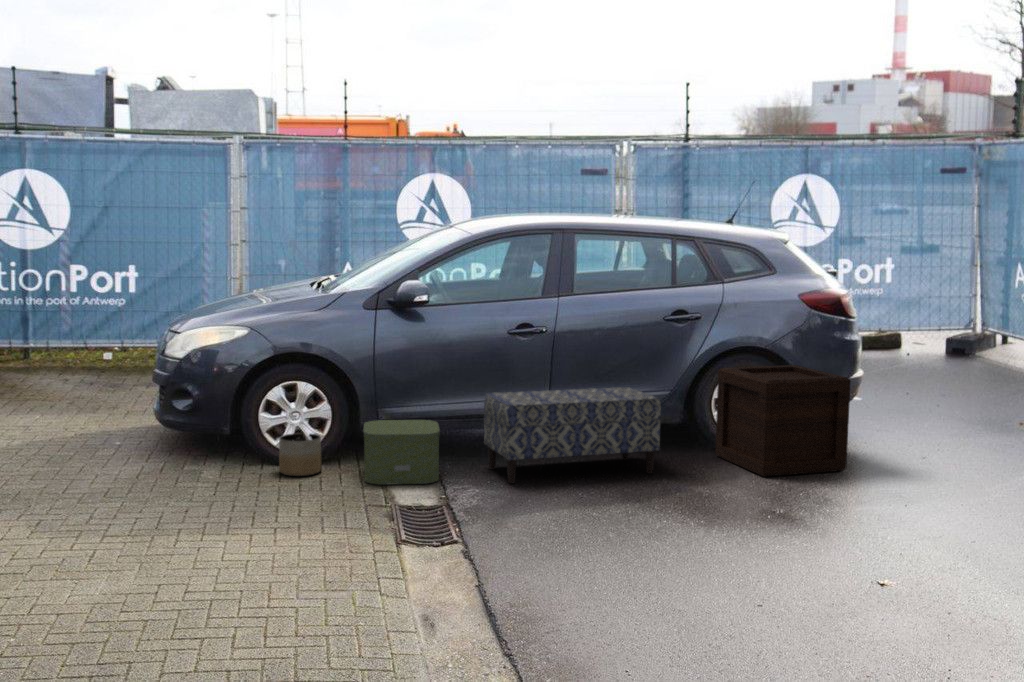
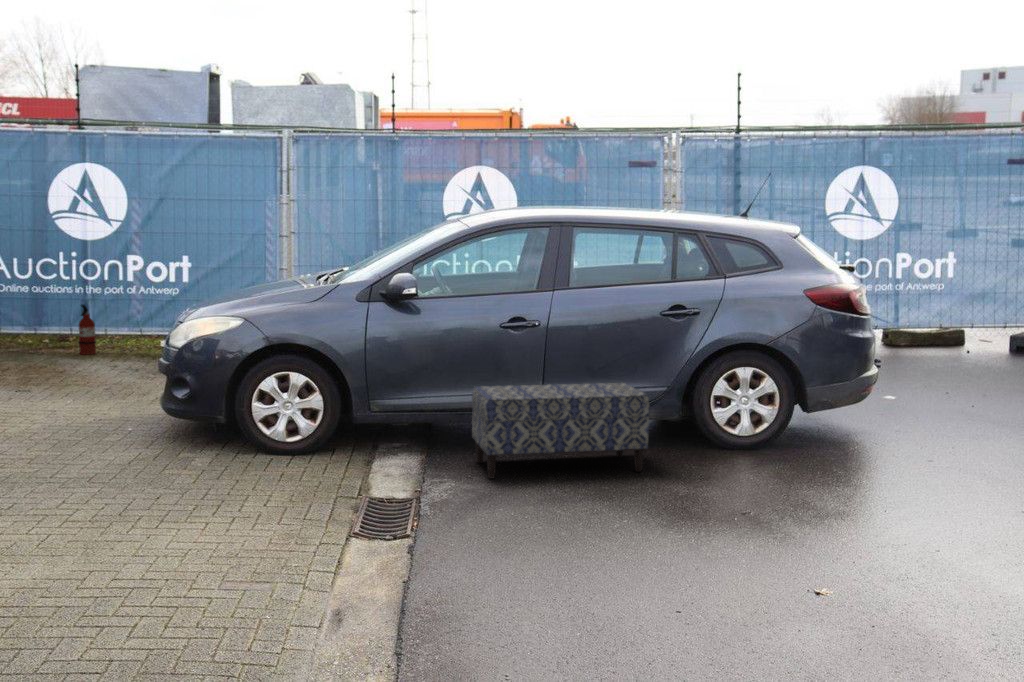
fire extinguisher: none [18,317,37,370] -> present [78,305,96,355]
wooden crate: present [715,365,851,477] -> none [715,363,852,479]
storage box: present [363,420,440,485] -> none [345,411,425,476]
planter: present [279,433,321,476] -> none [268,423,309,465]

